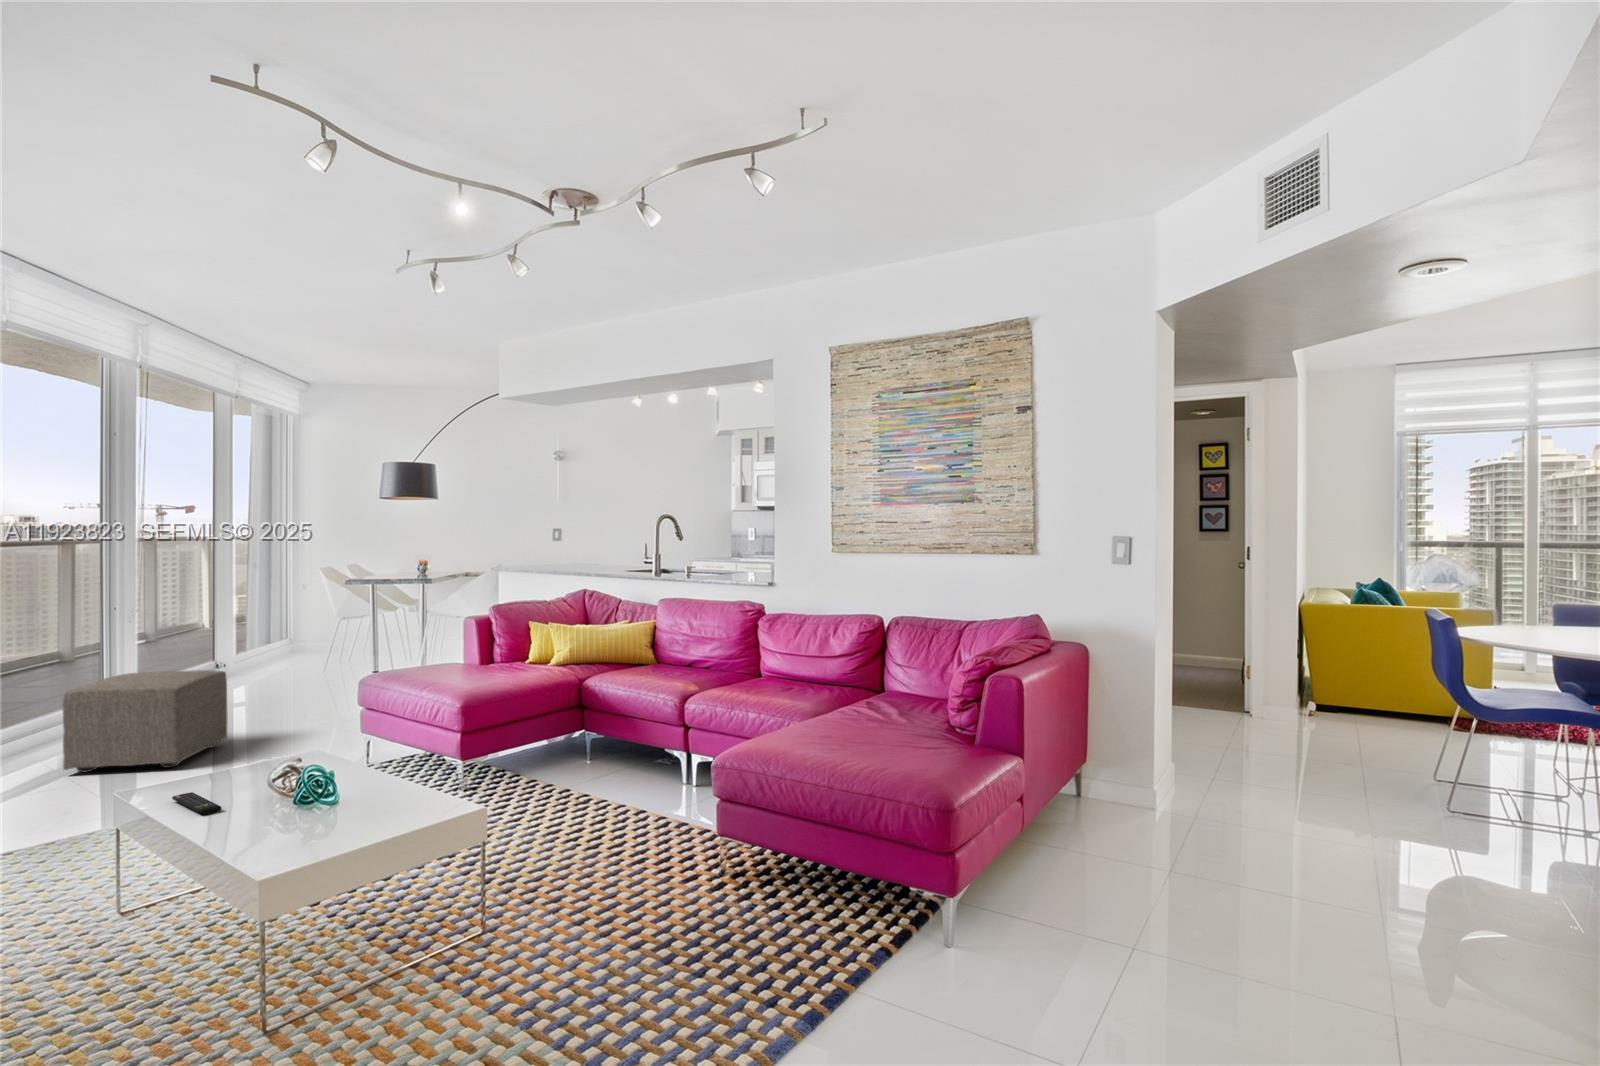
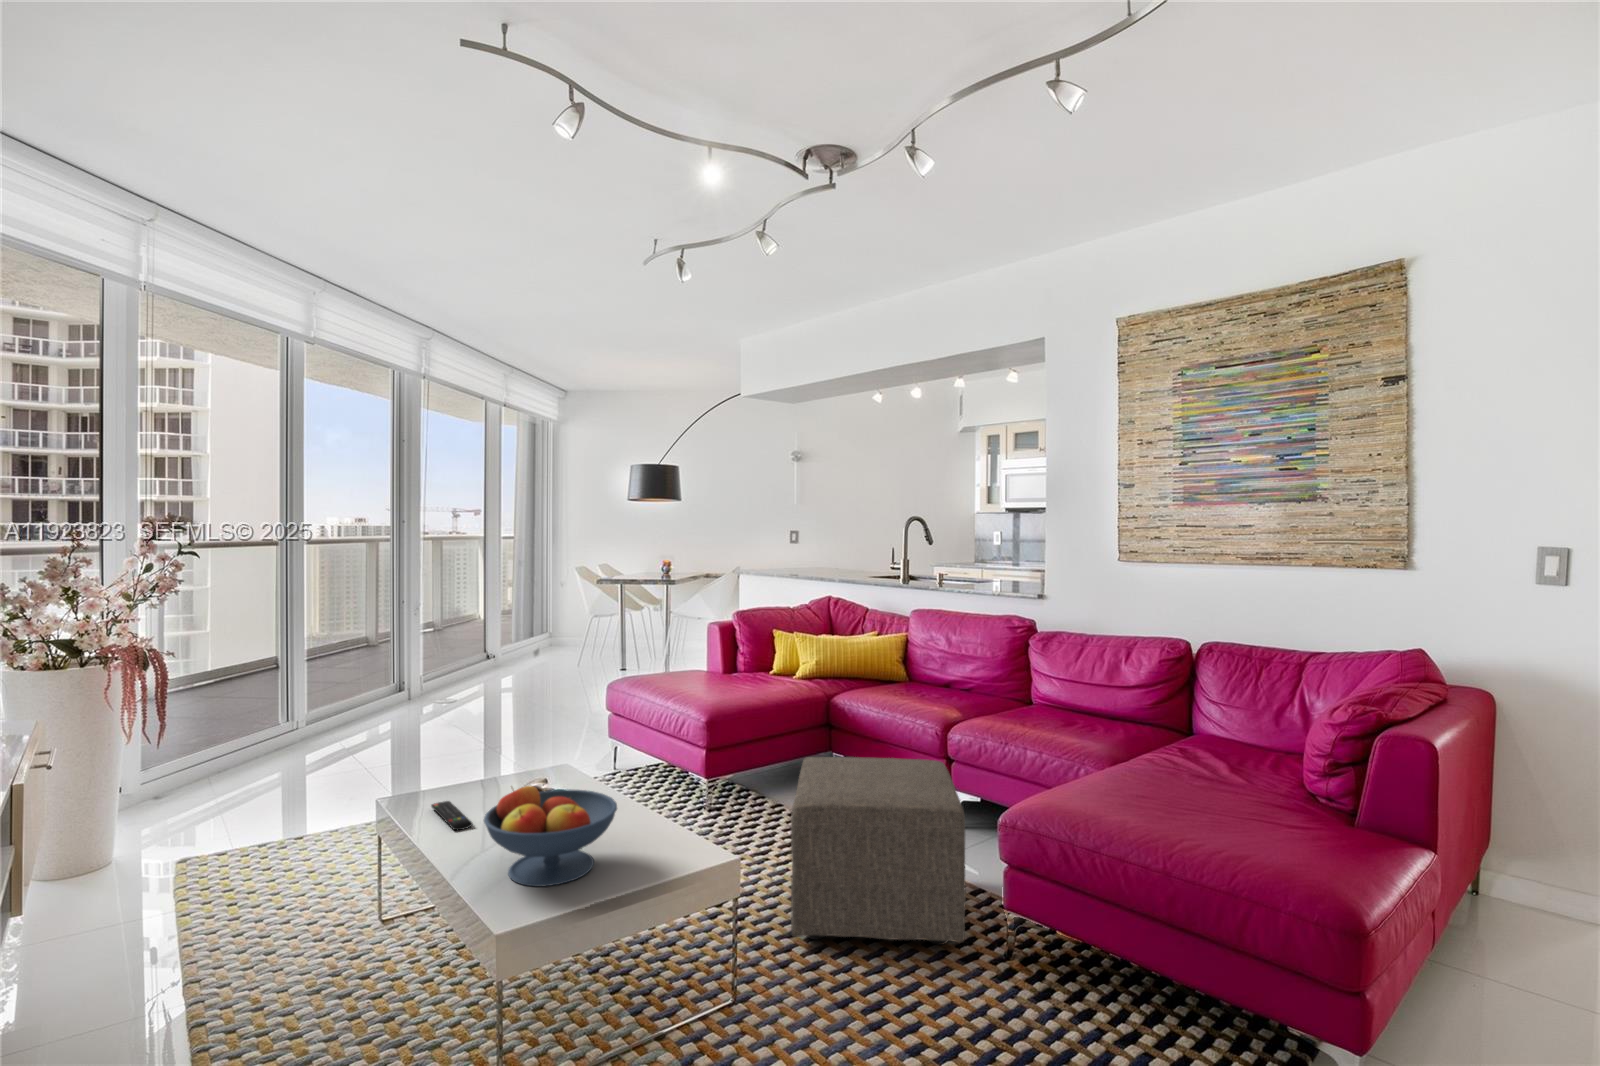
ottoman: present [63,670,227,773] -> present [791,757,966,945]
fruit bowl: none [240,763,372,846] -> present [484,786,617,886]

